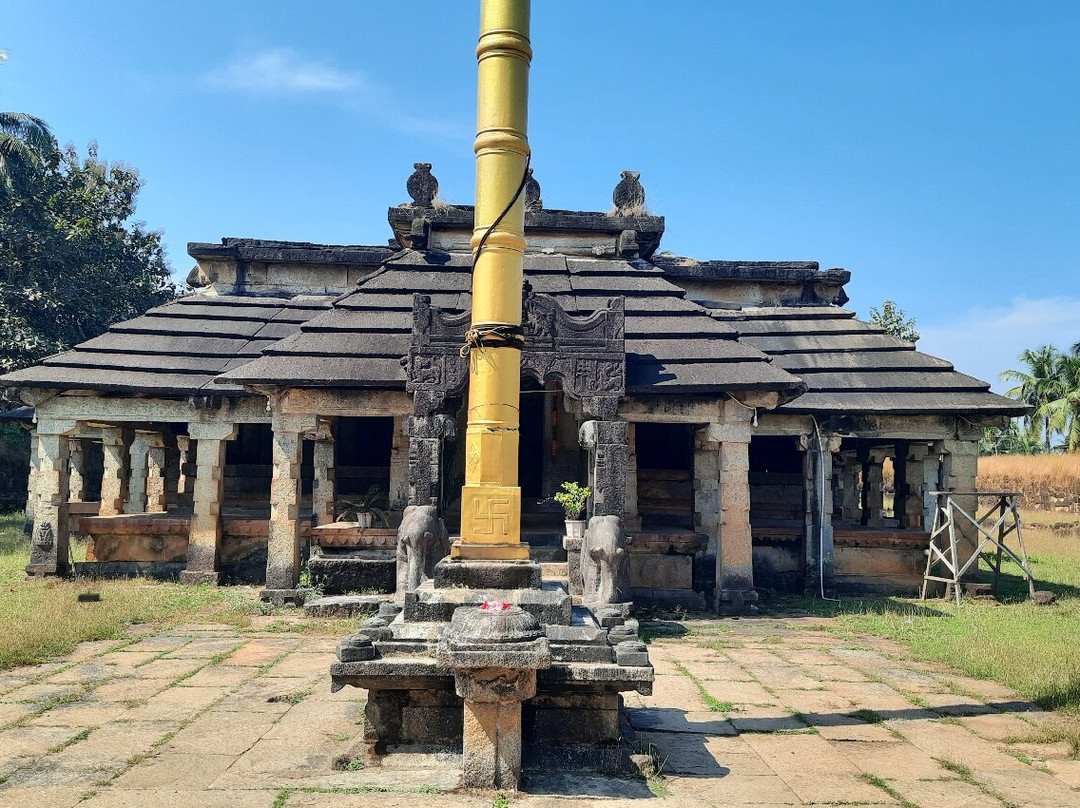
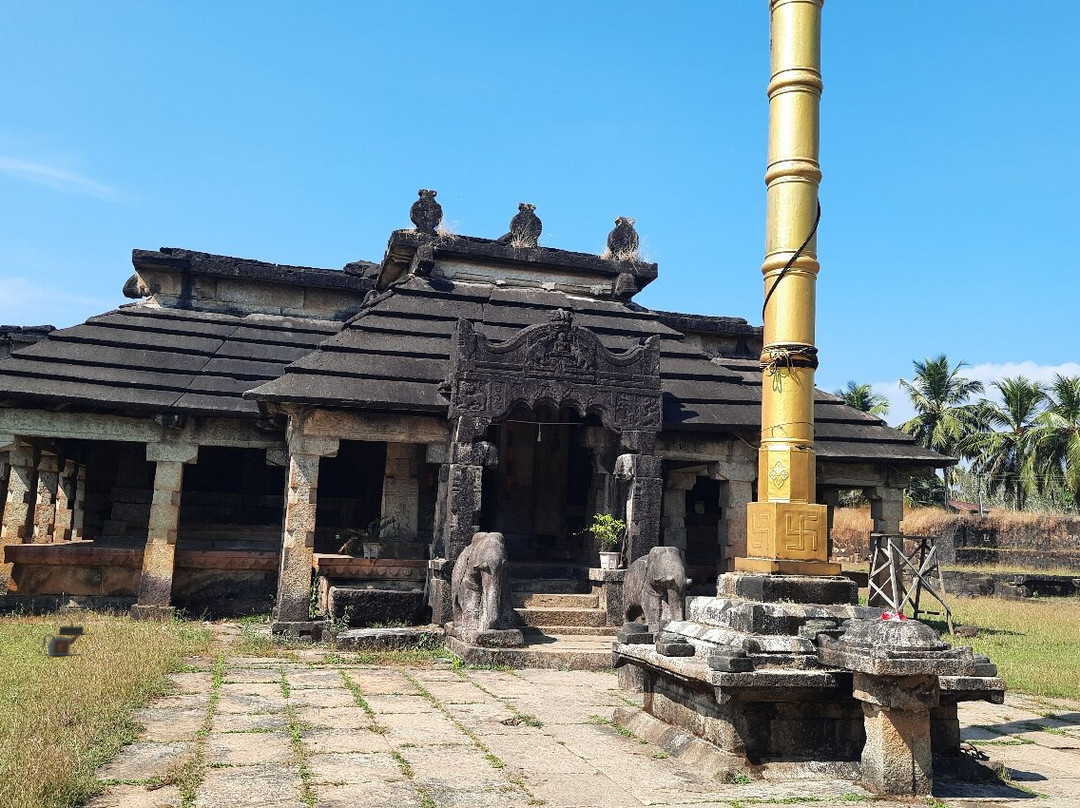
watering can: none [16,608,56,630] -> present [42,633,81,656]

